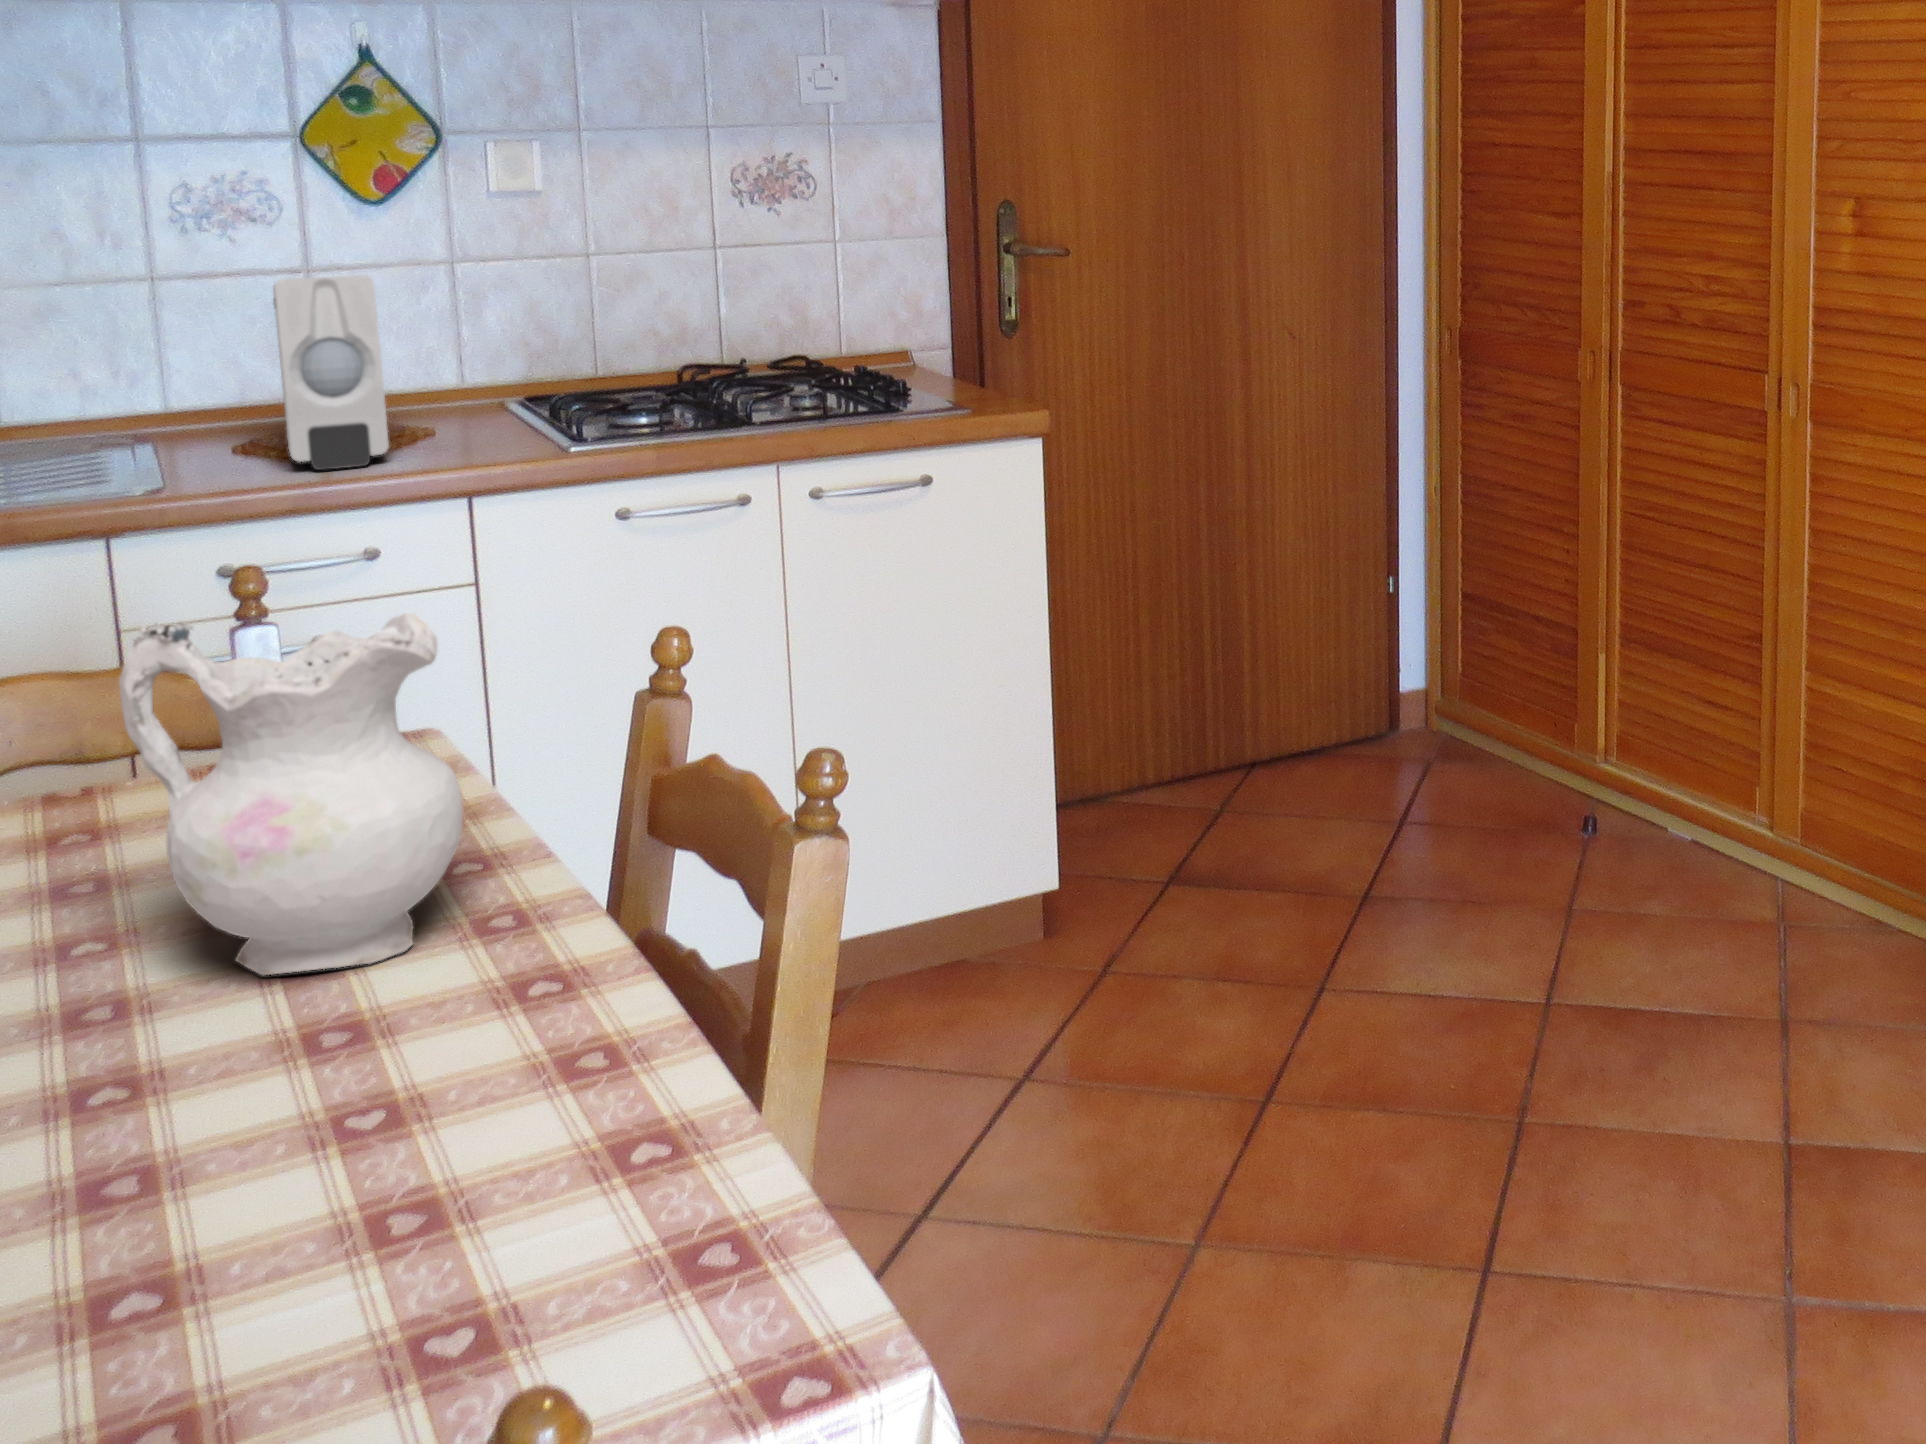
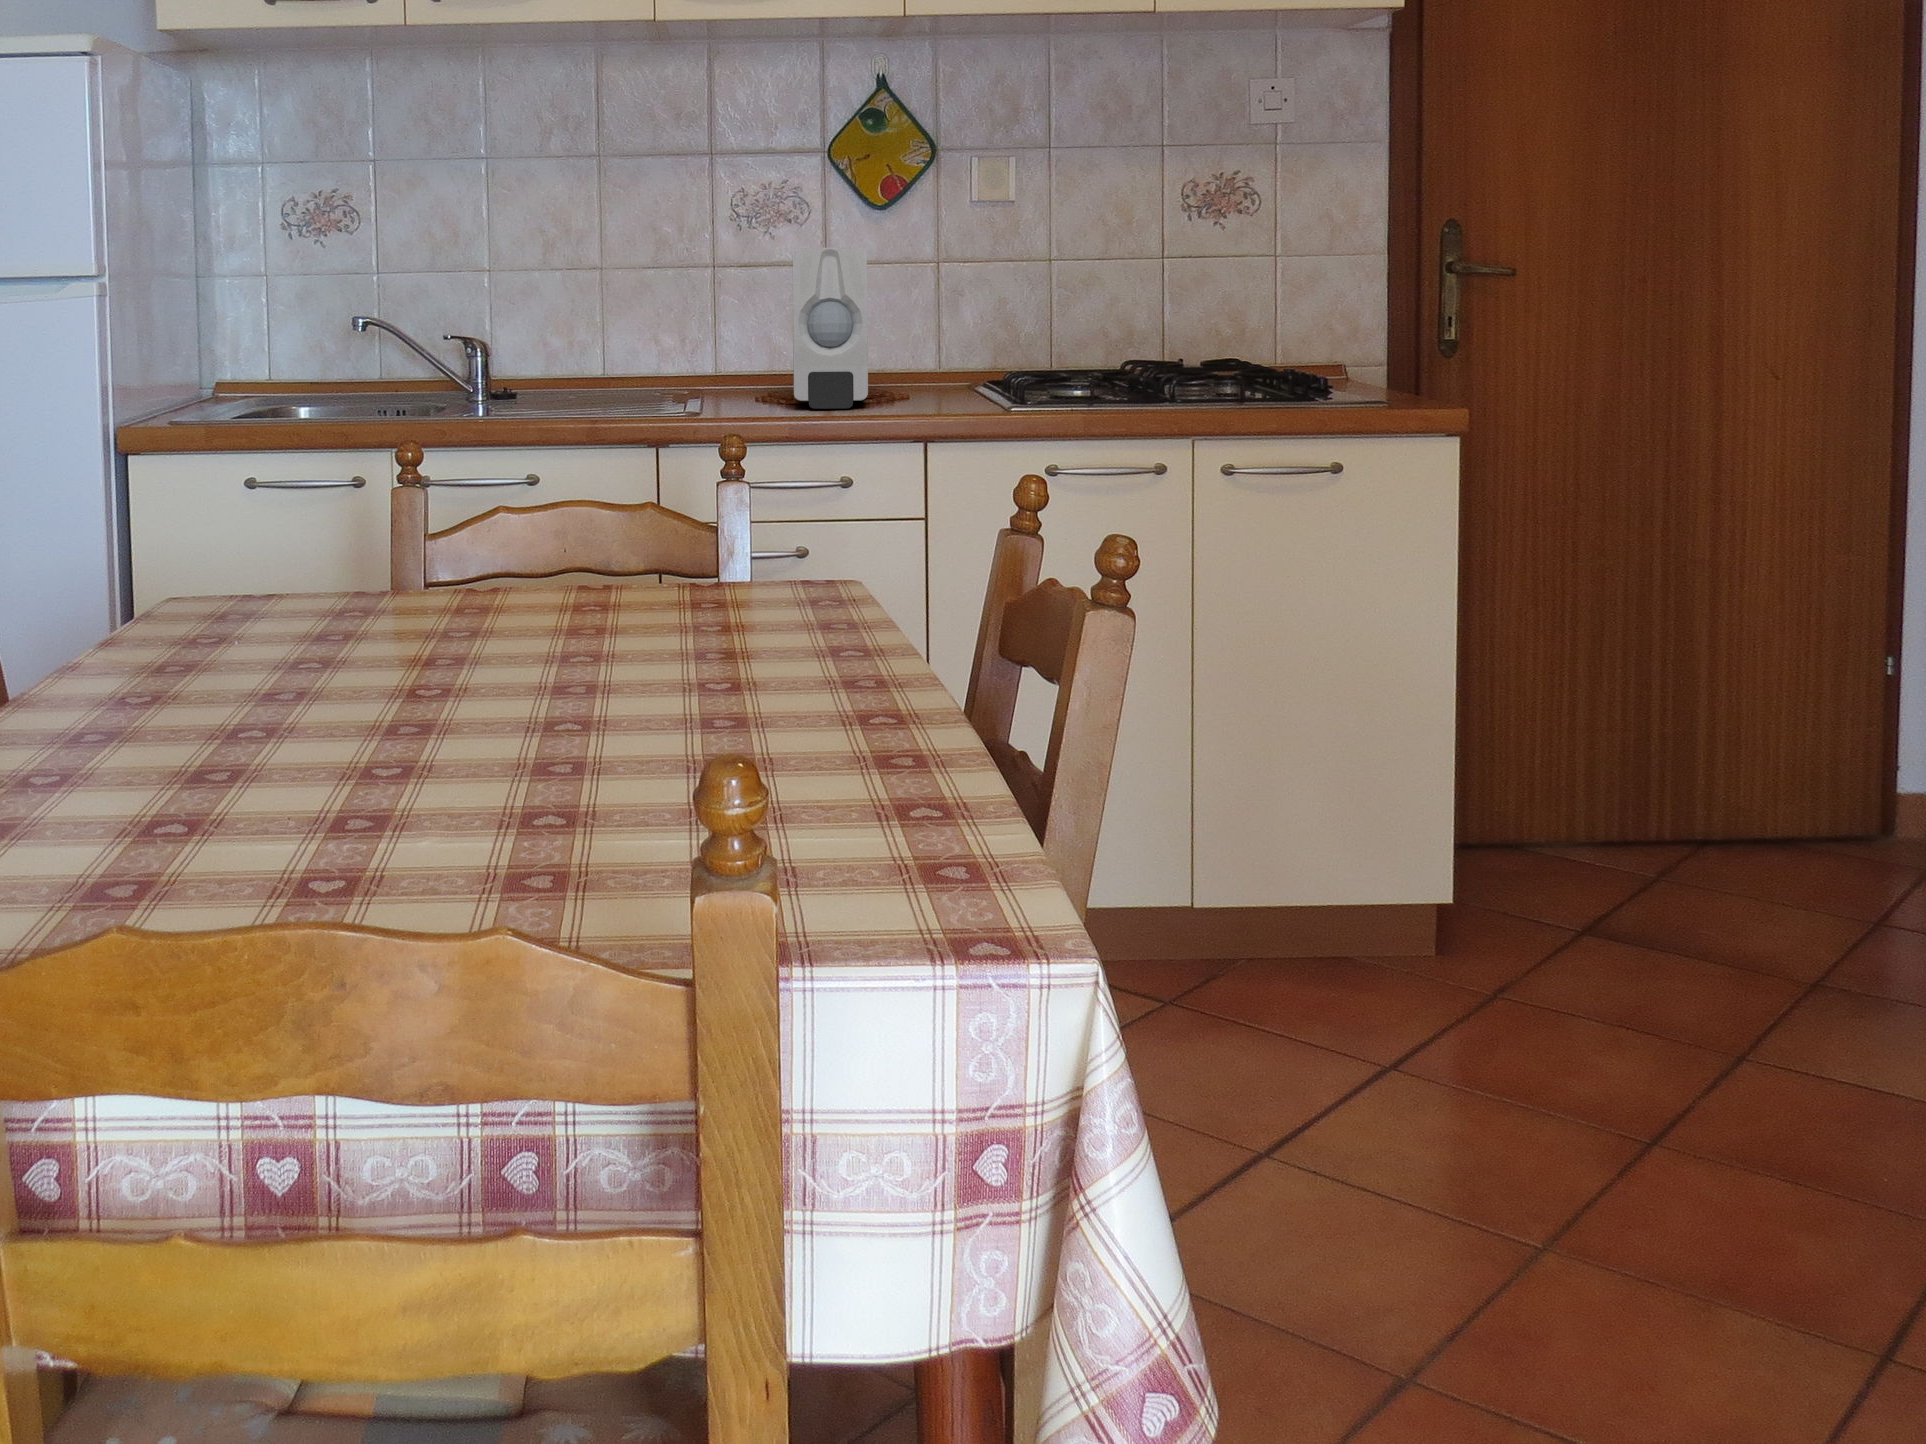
ceramic pitcher: present [119,613,463,975] -> none [604,402,845,707]

